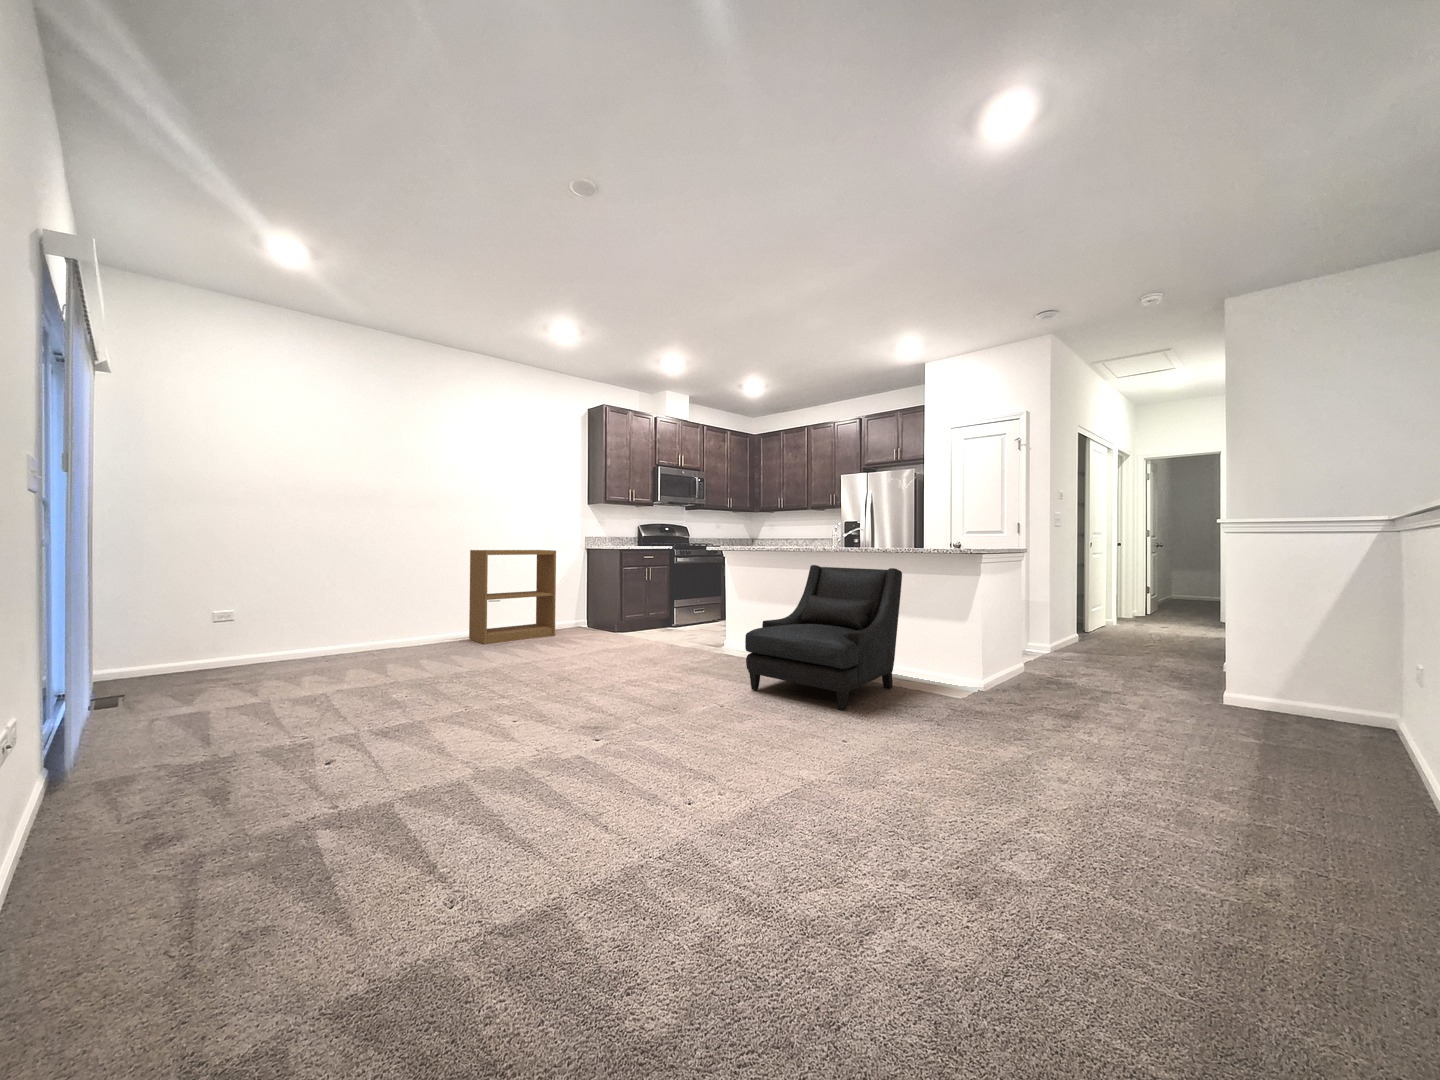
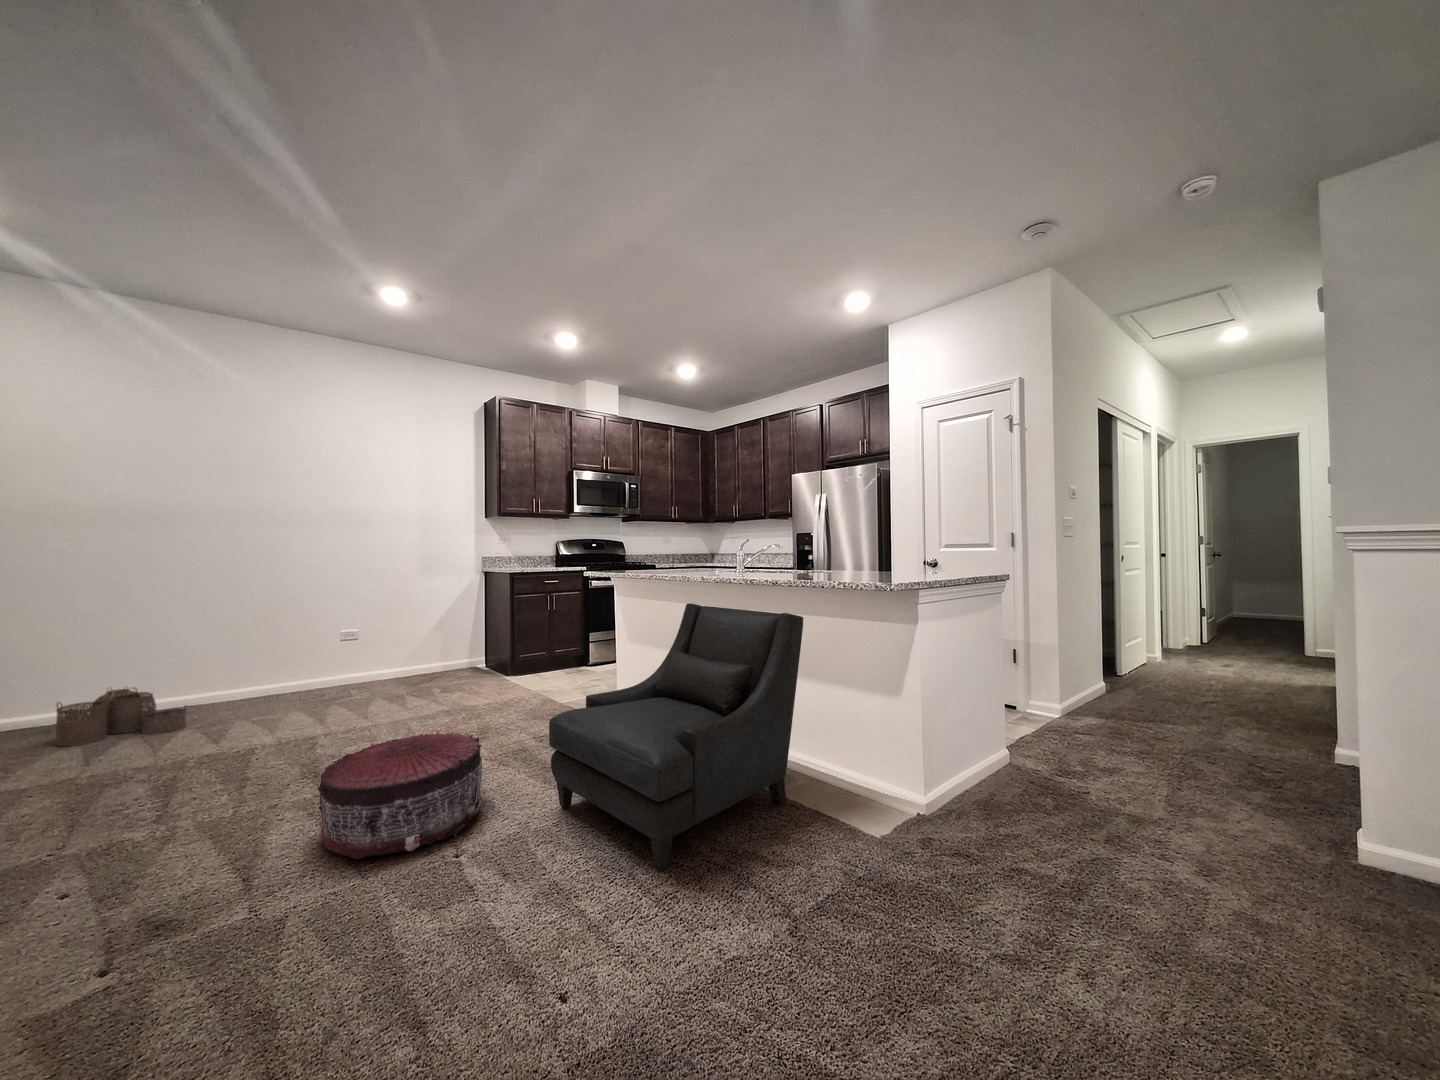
bookshelf: present [469,550,556,644] -> none [309,576,422,701]
woven basket: none [334,628,414,667] -> present [56,688,186,746]
pouf: none [617,644,709,707] -> present [318,731,482,860]

